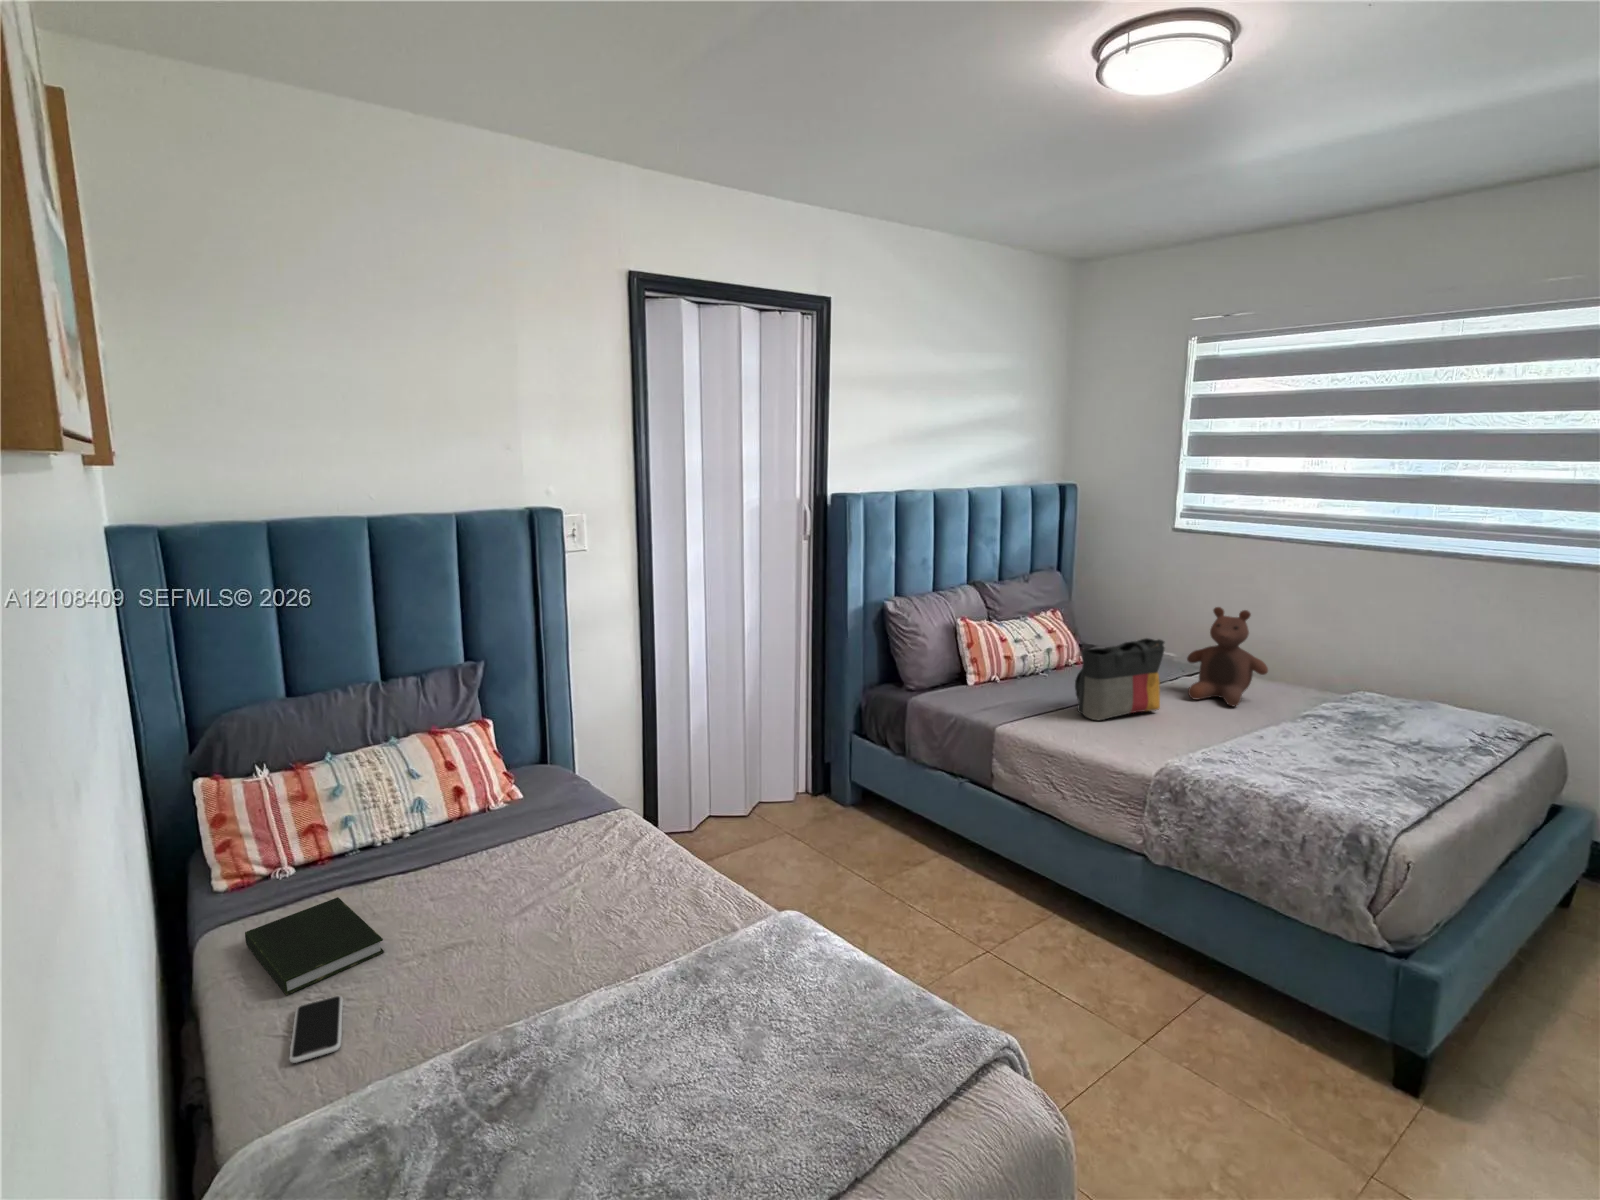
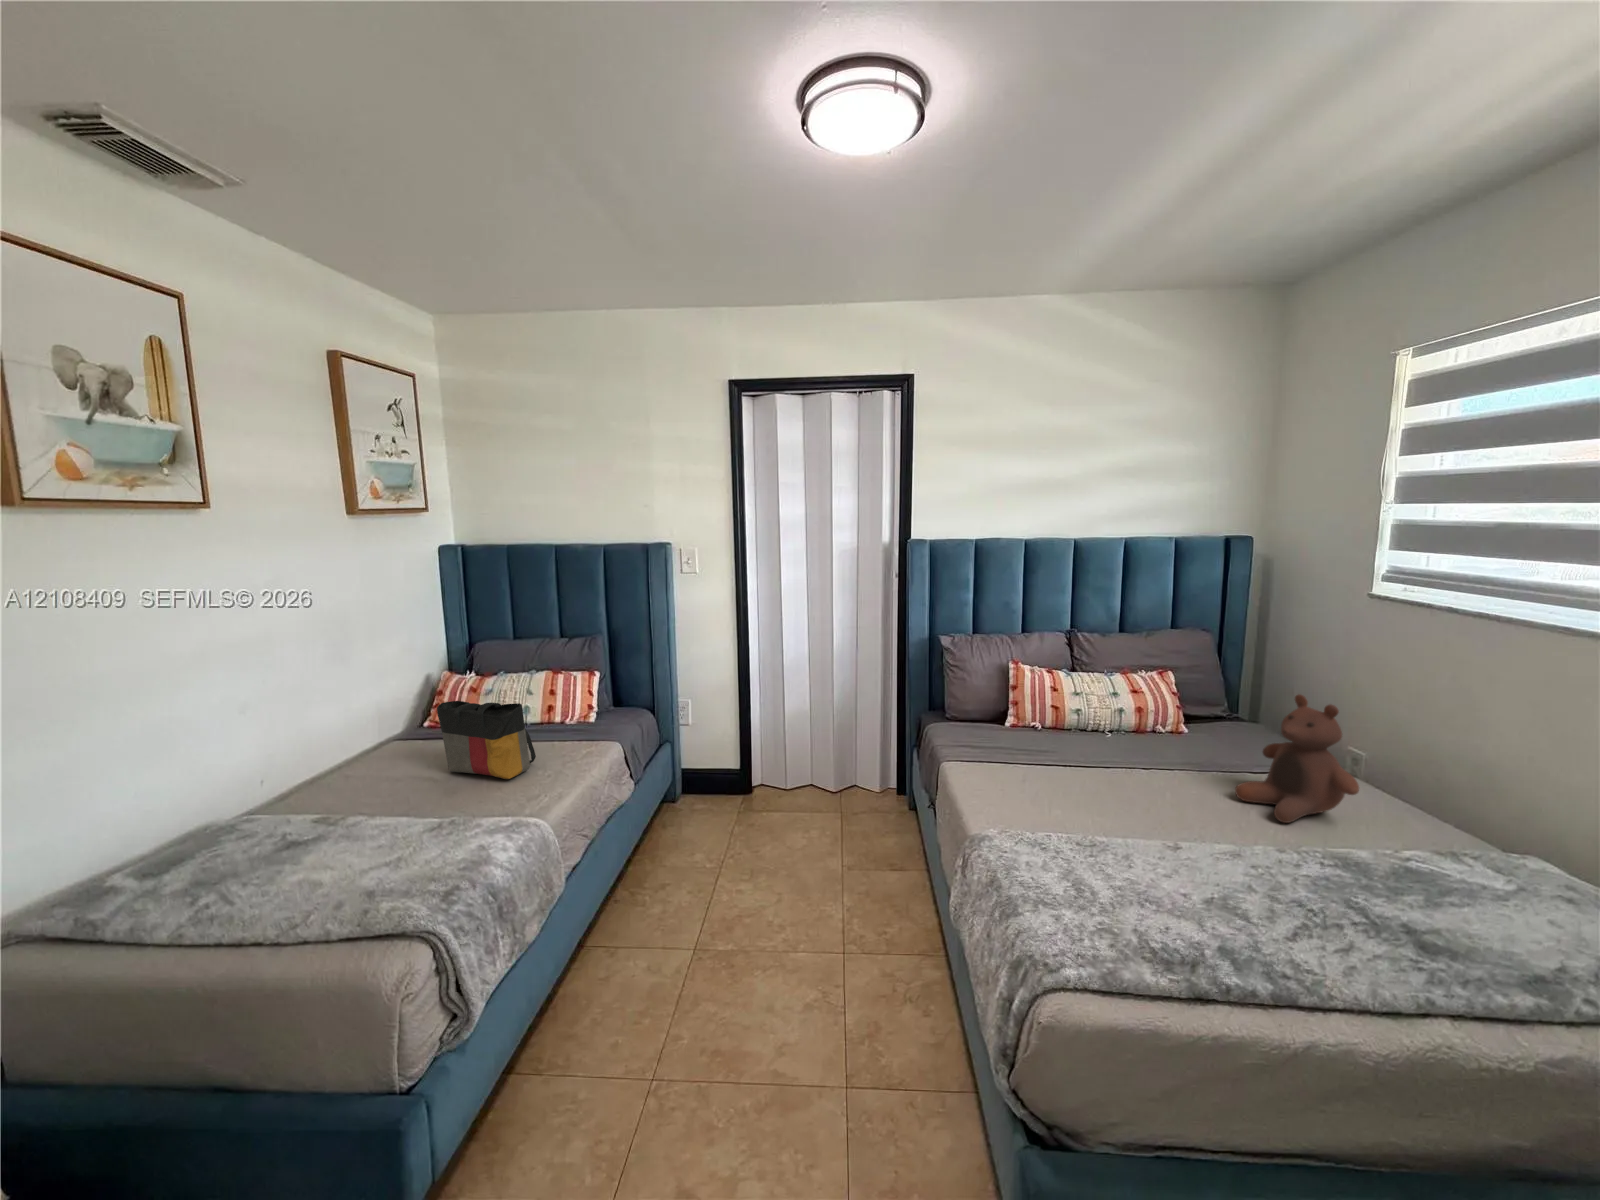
tote bag: present [1075,638,1164,720] -> present [437,701,536,779]
book: present [245,897,384,995] -> none [360,744,439,780]
smartphone: present [289,996,343,1063] -> none [312,786,368,809]

